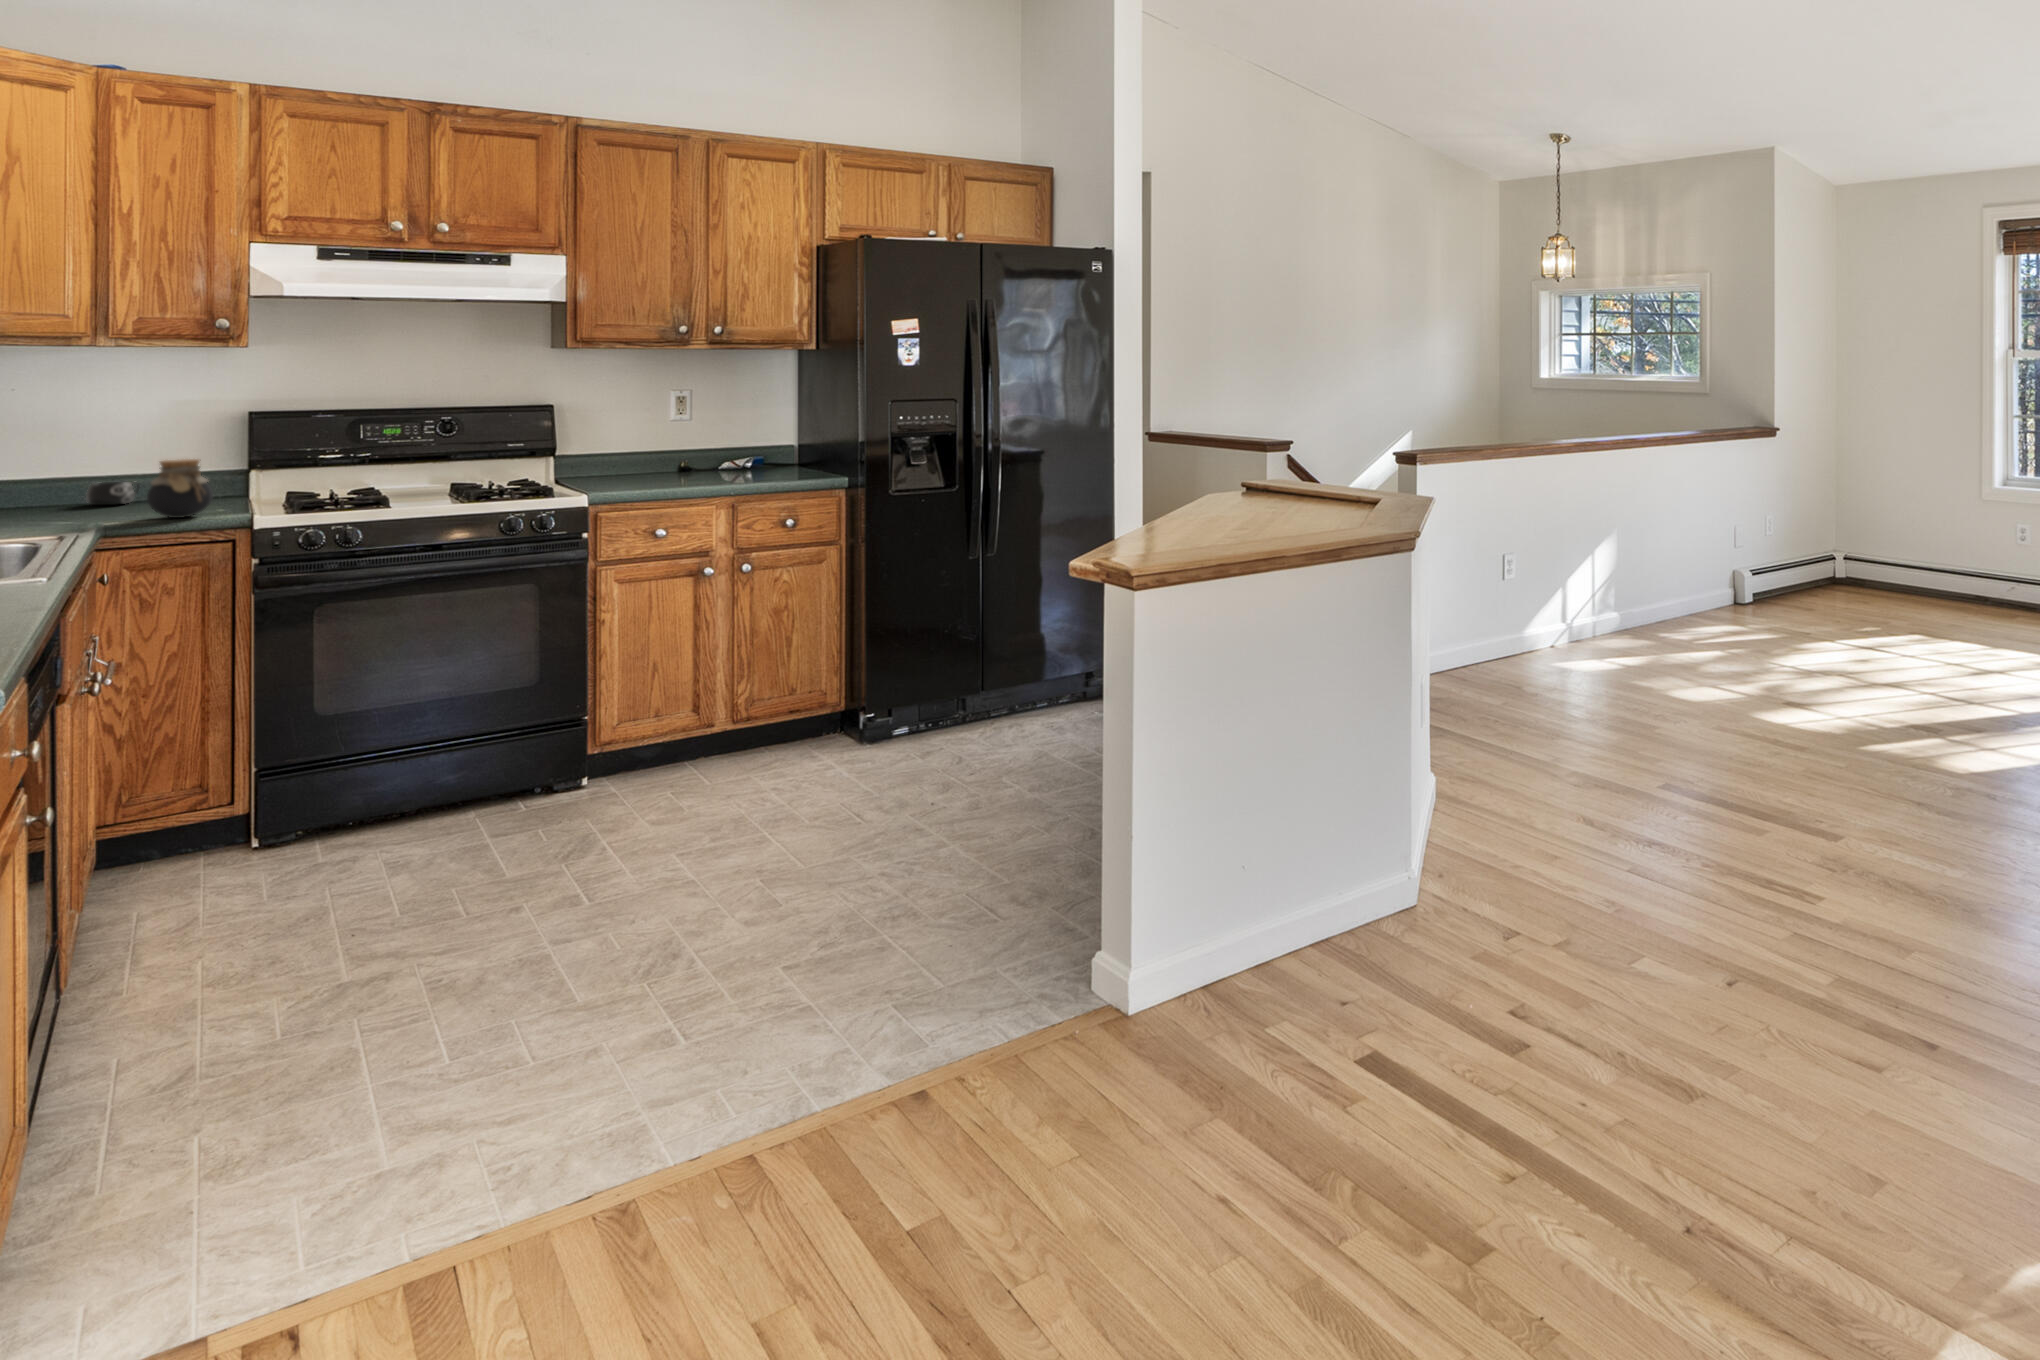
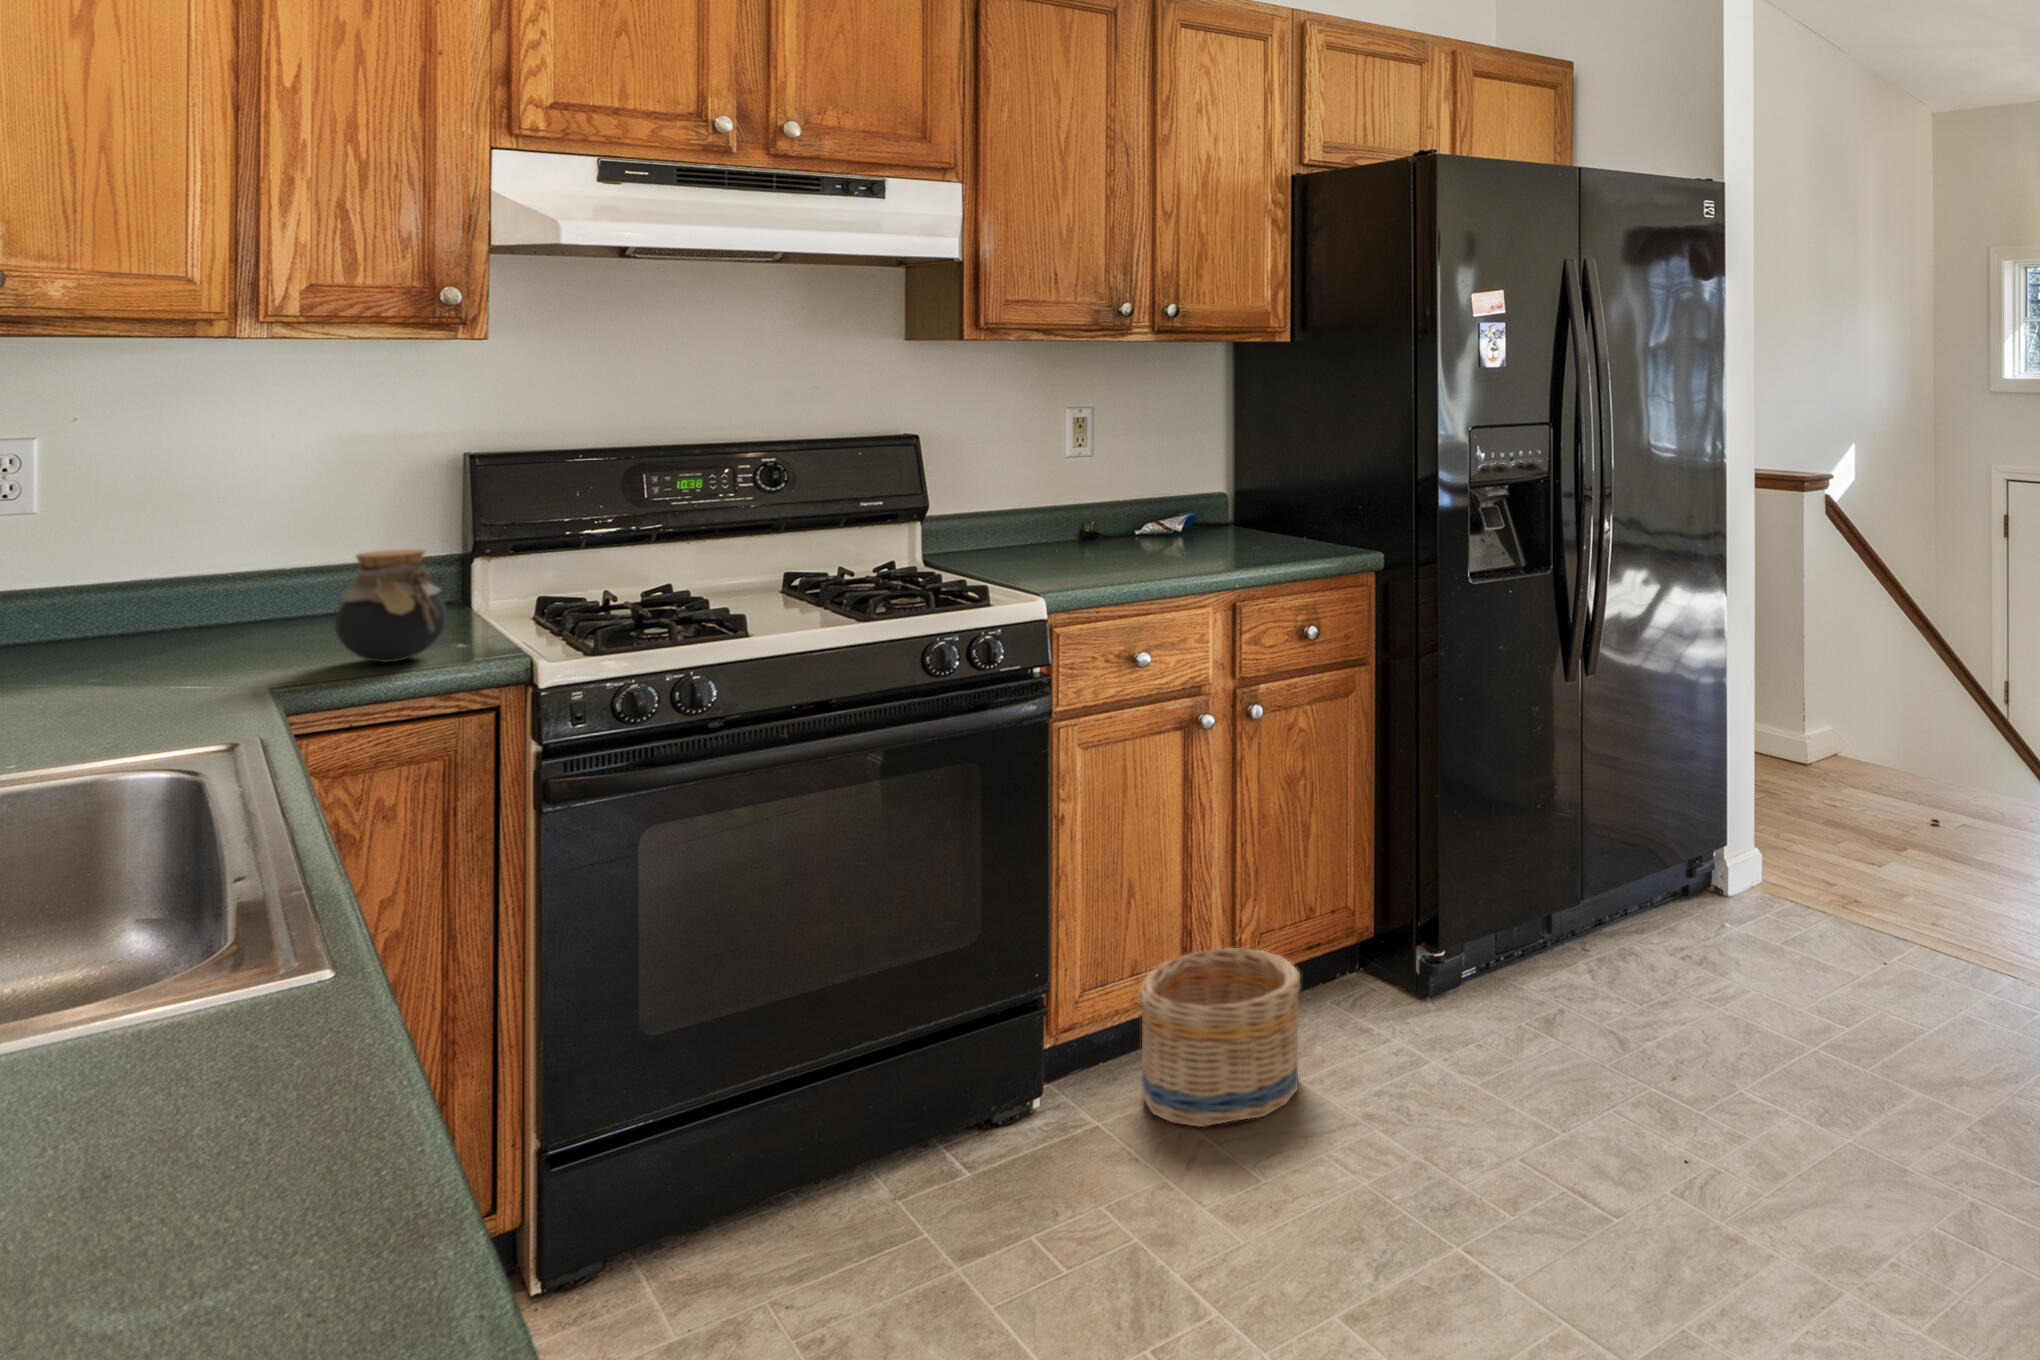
mug: present [86,481,139,505] -> none [210,587,296,634]
basket: none [646,701,750,789] -> present [1139,948,1300,1127]

